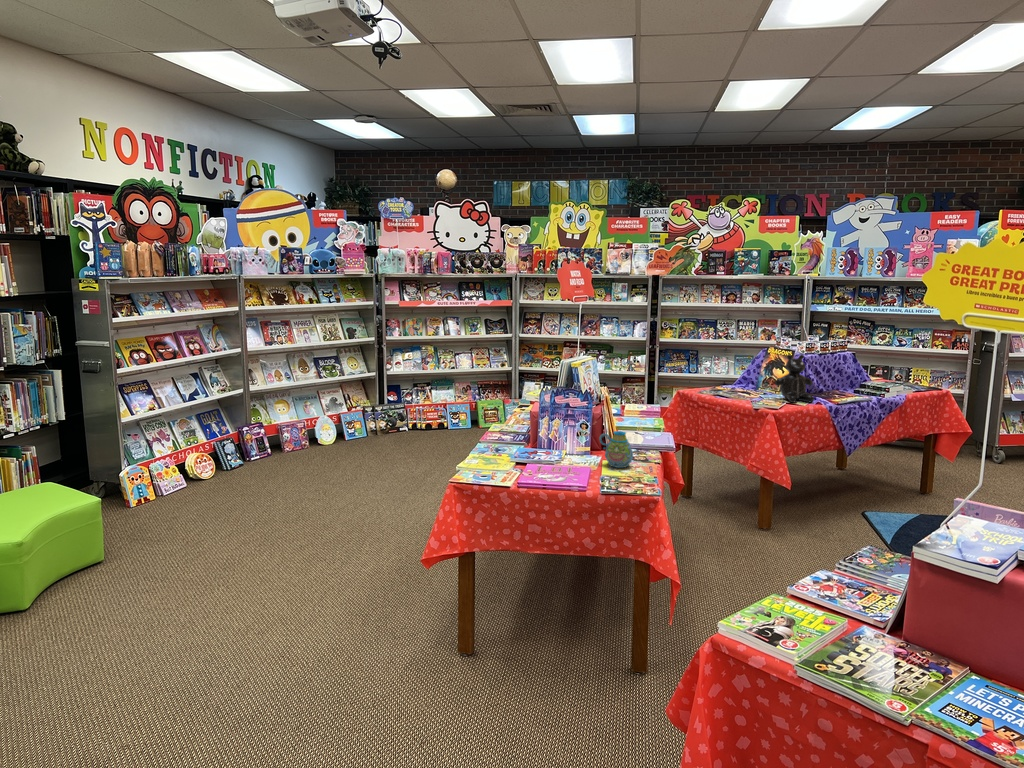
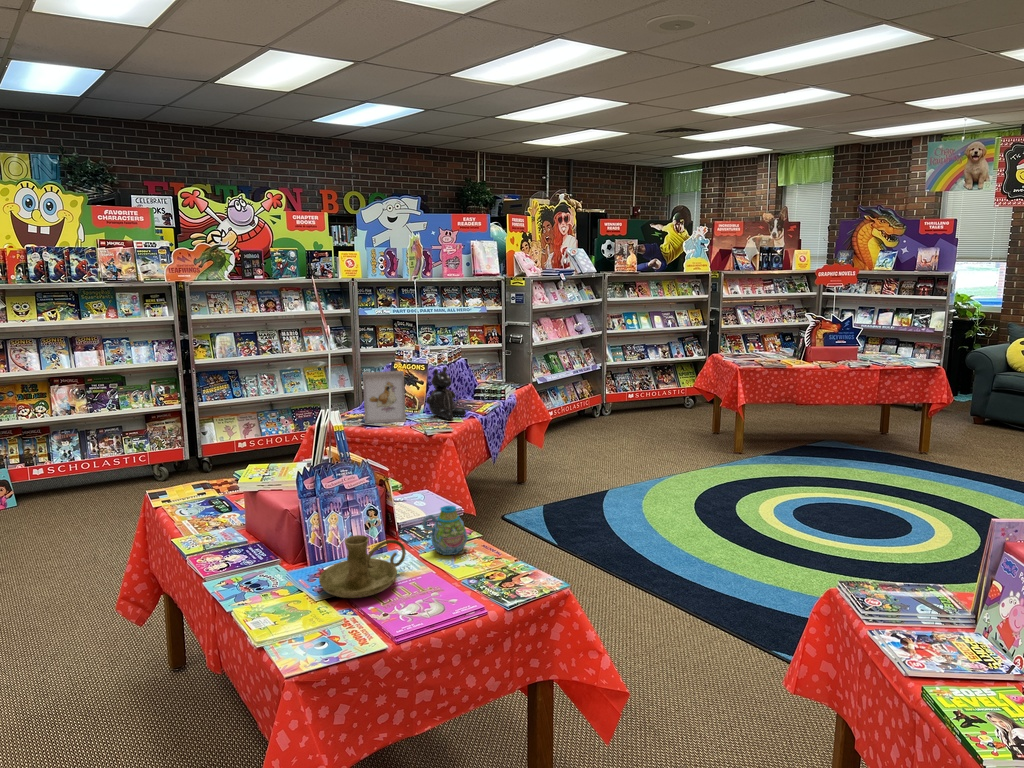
picture frame: none [719,349,760,397] -> present [363,371,406,423]
candle holder: none [512,429,576,467] -> present [319,535,406,598]

